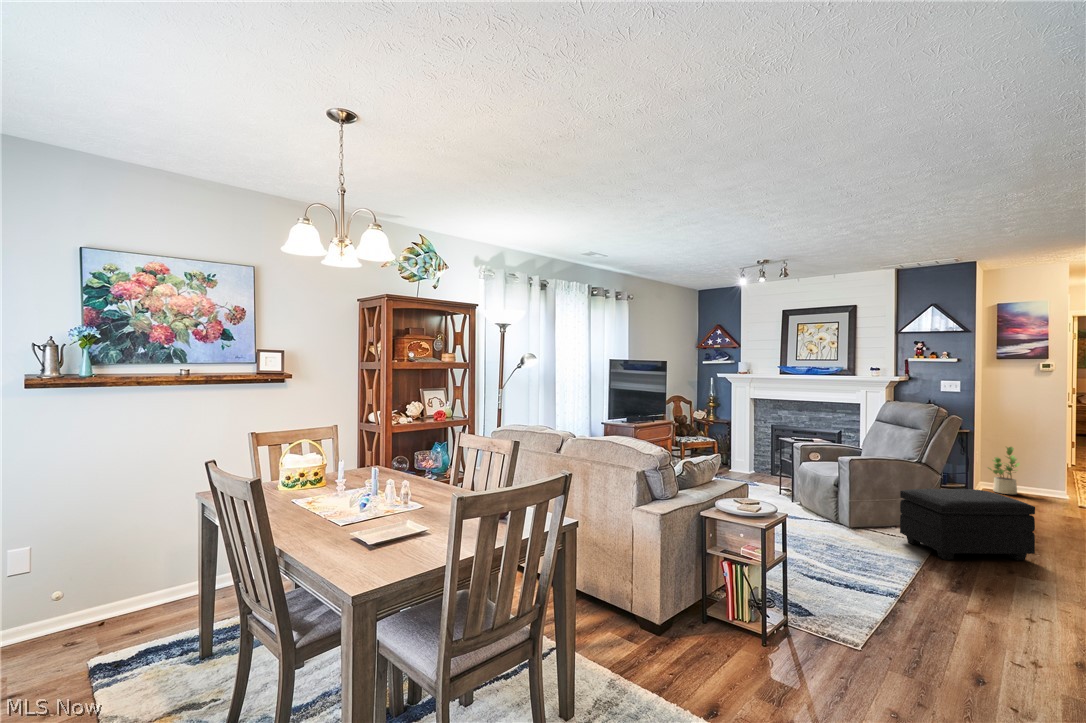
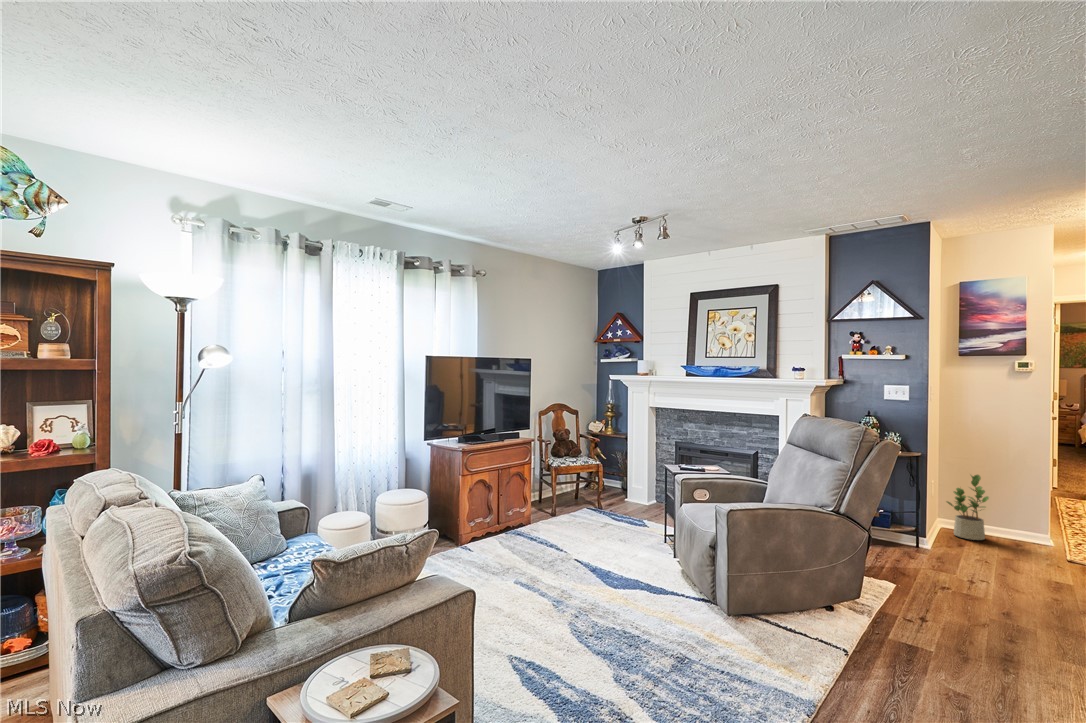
footstool: present [900,489,1035,560] -> none [795,560,998,690]

